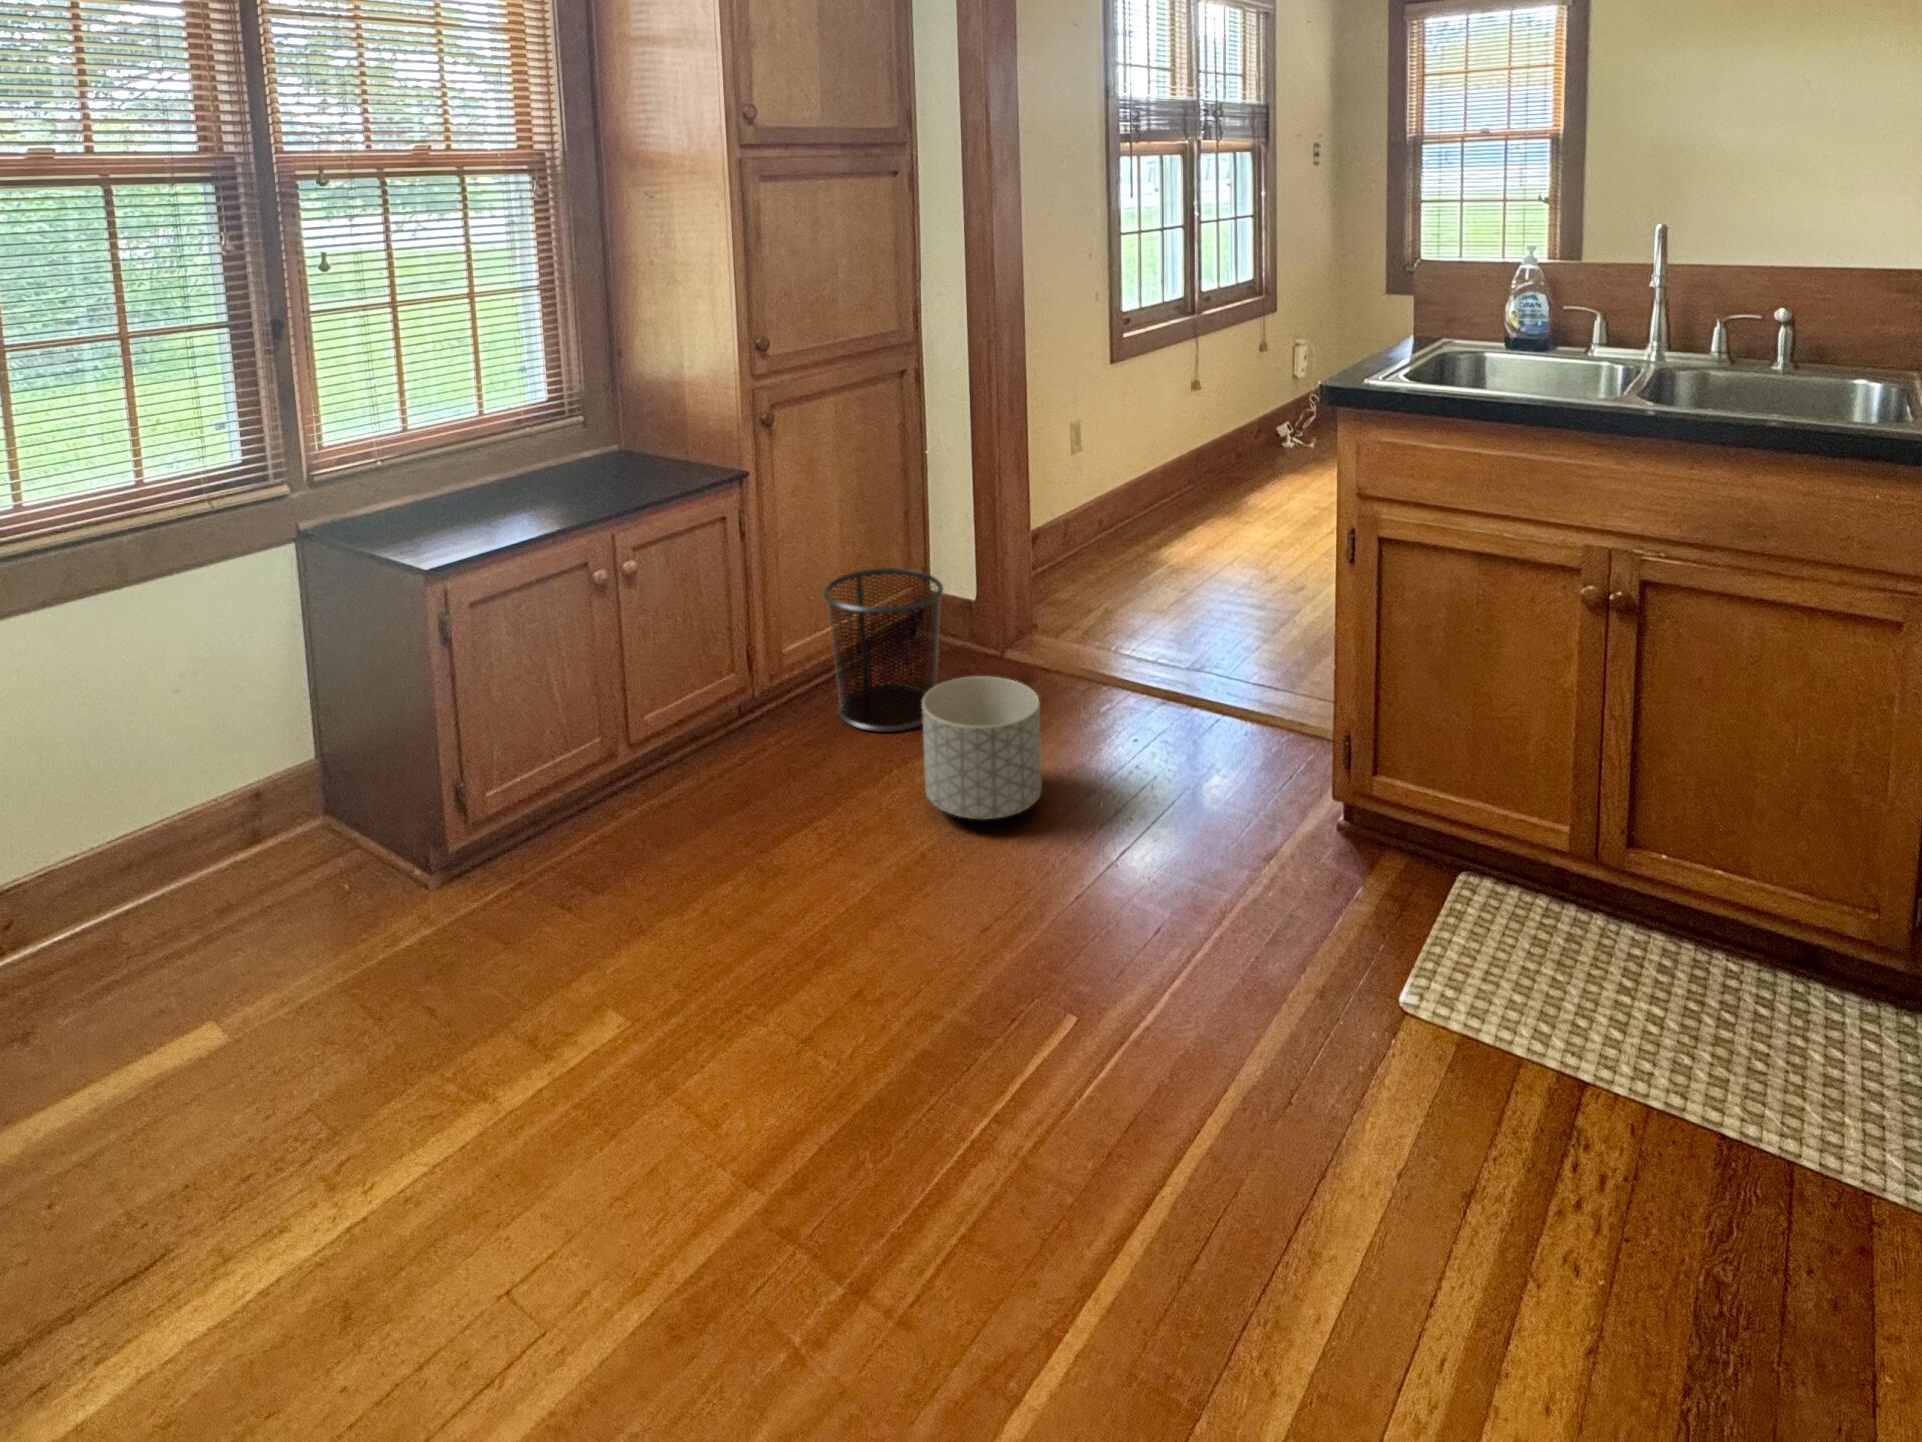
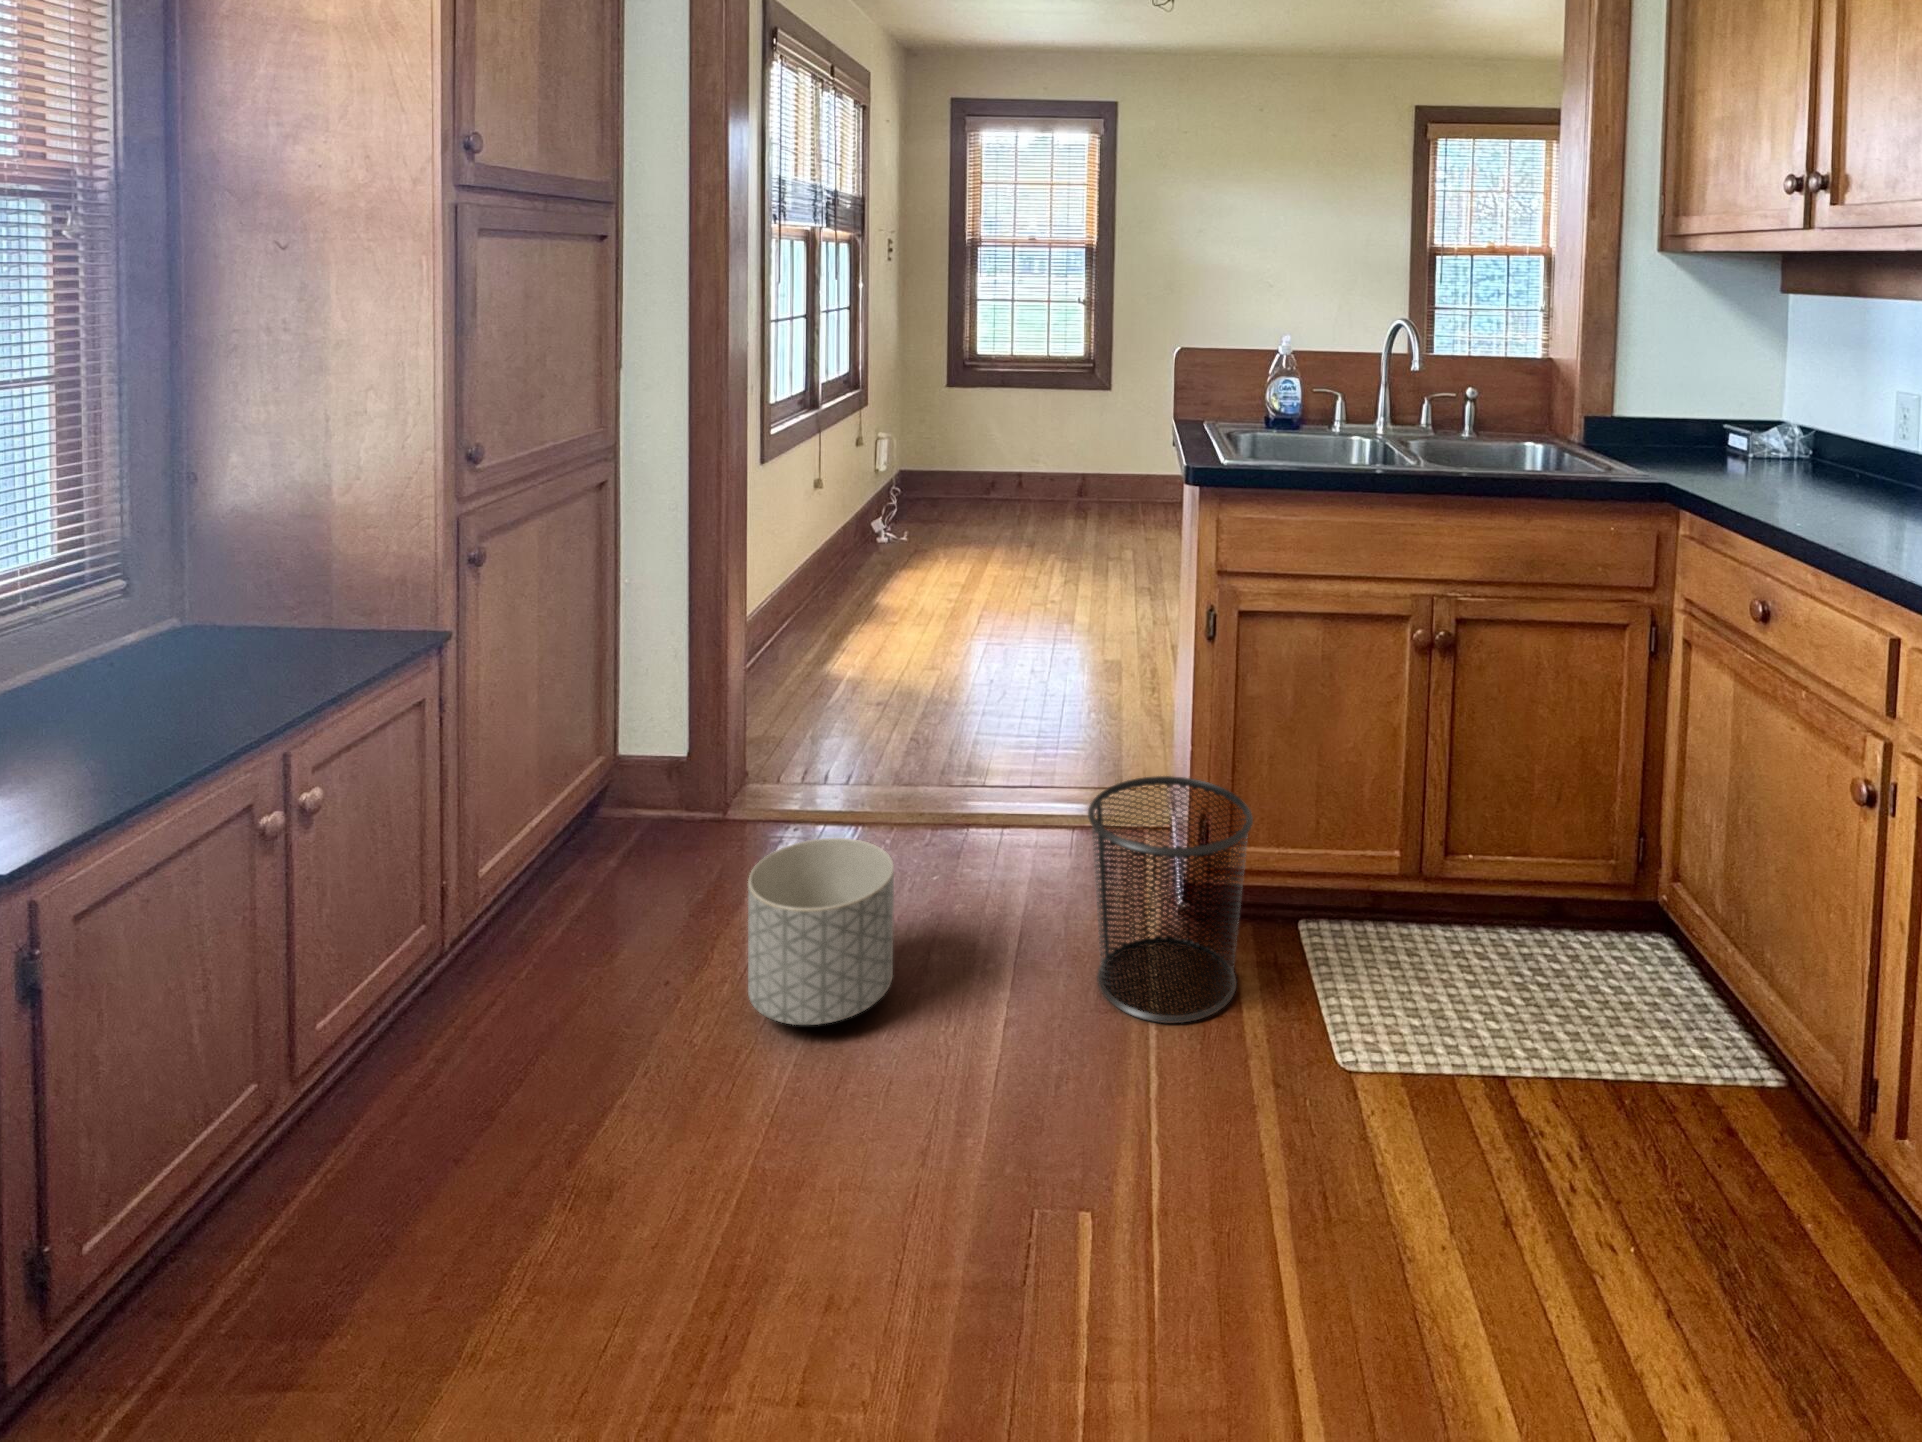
waste bin: present [824,568,943,732] -> present [1088,776,1253,1023]

